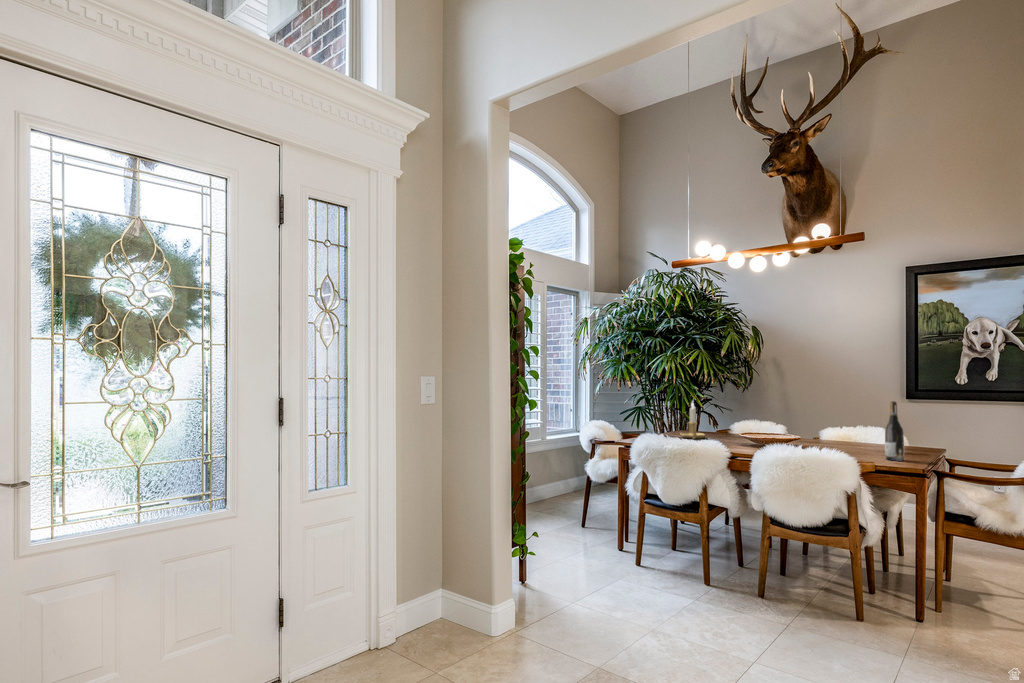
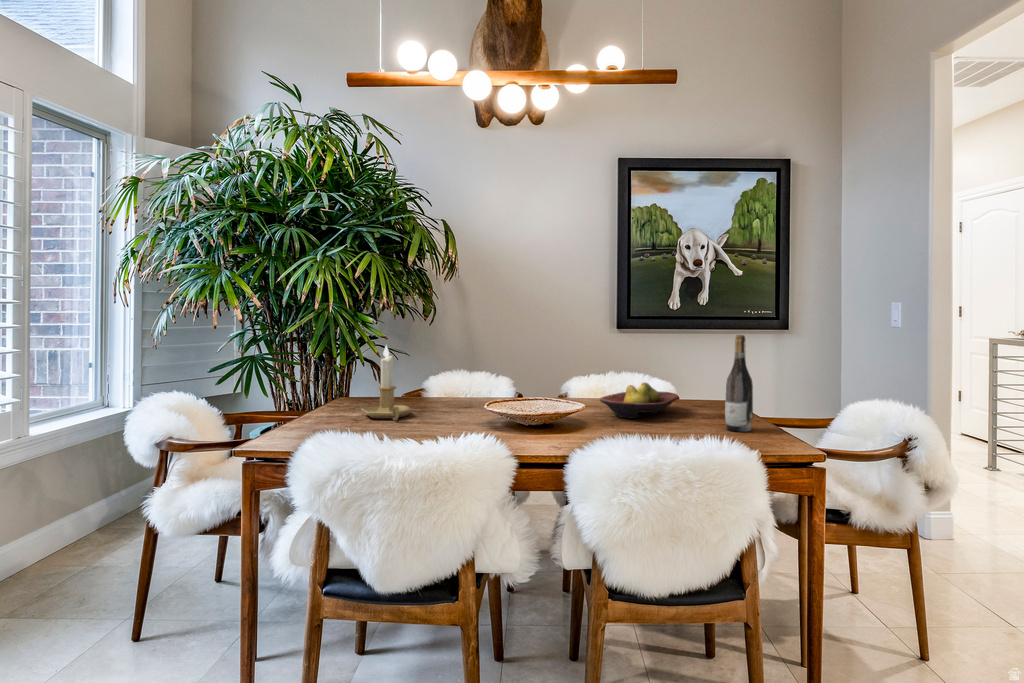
fruit bowl: none [815,431,882,450] -> present [600,383,678,418]

